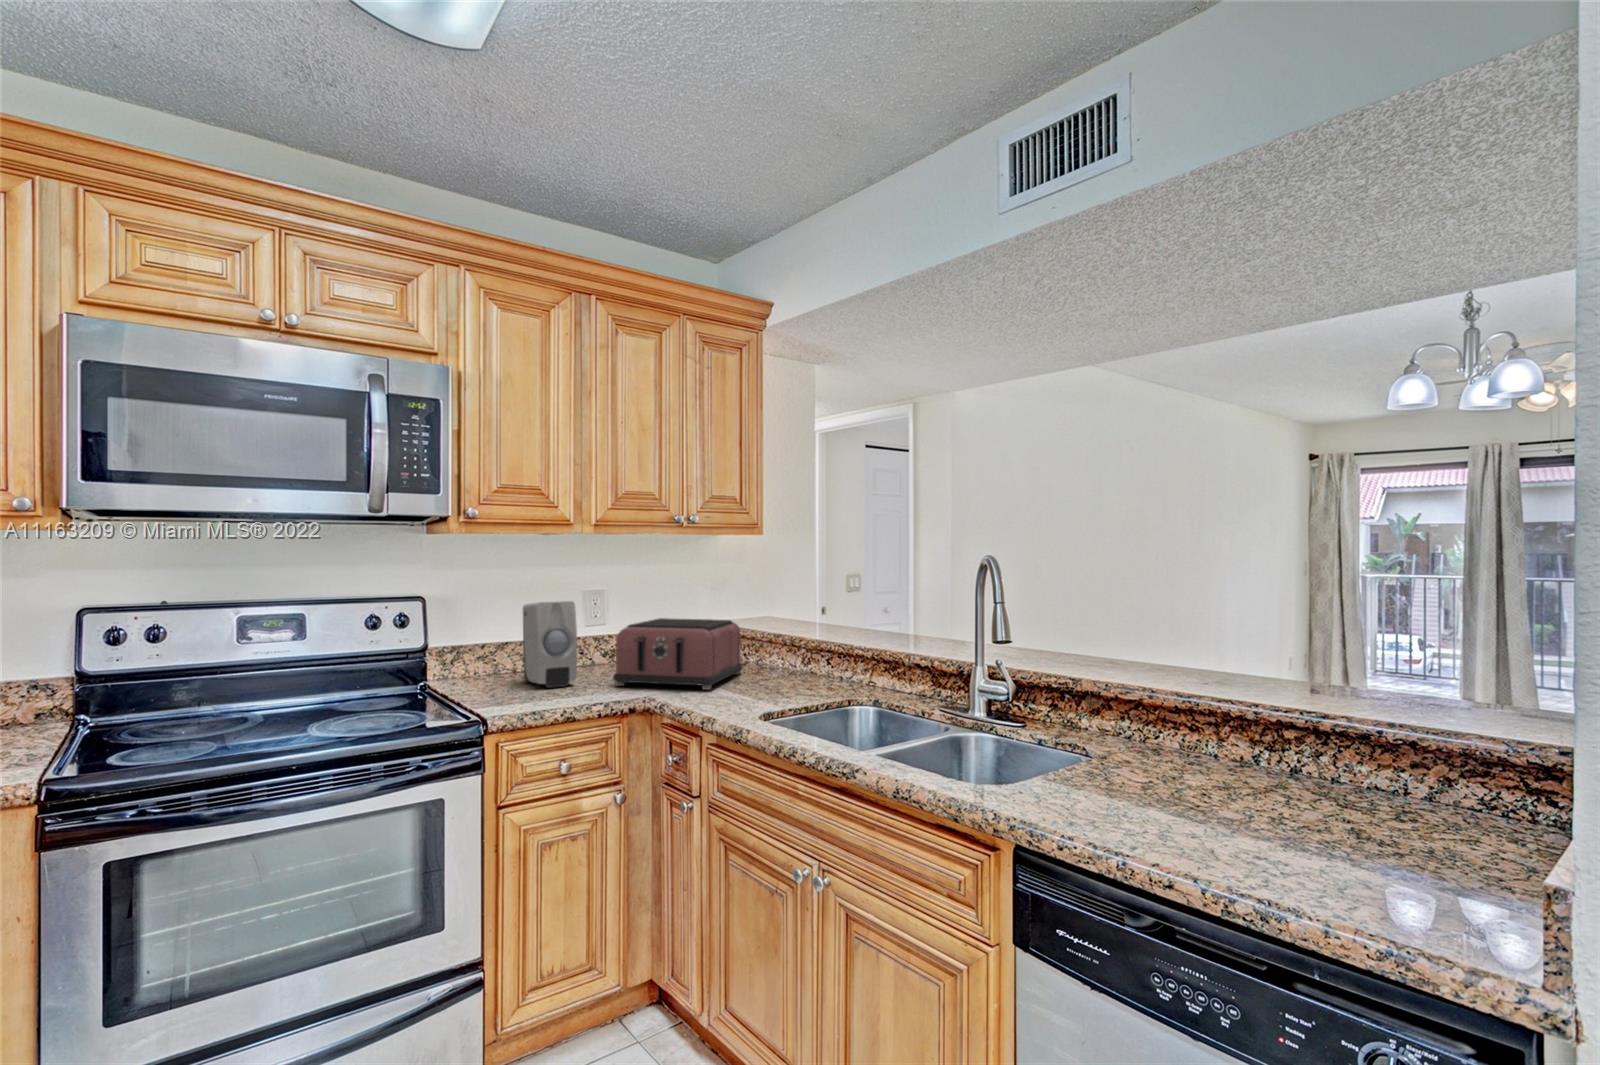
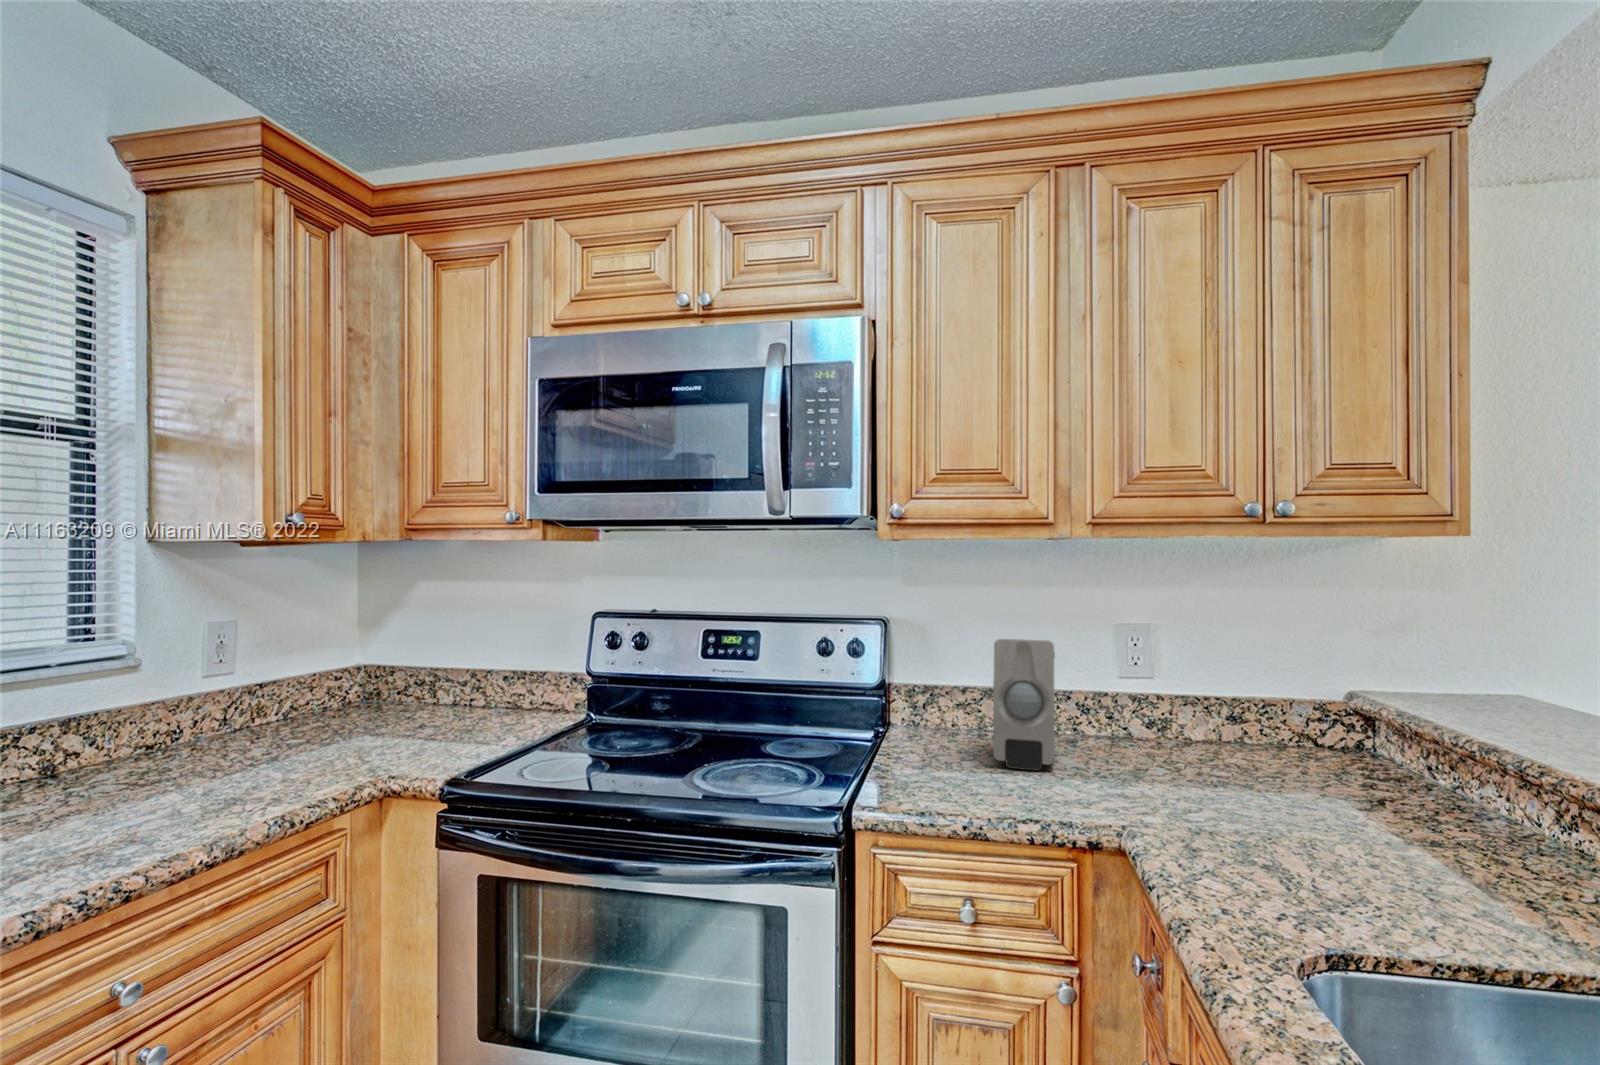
toaster: present [613,618,742,690] -> none [1103,681,1391,839]

